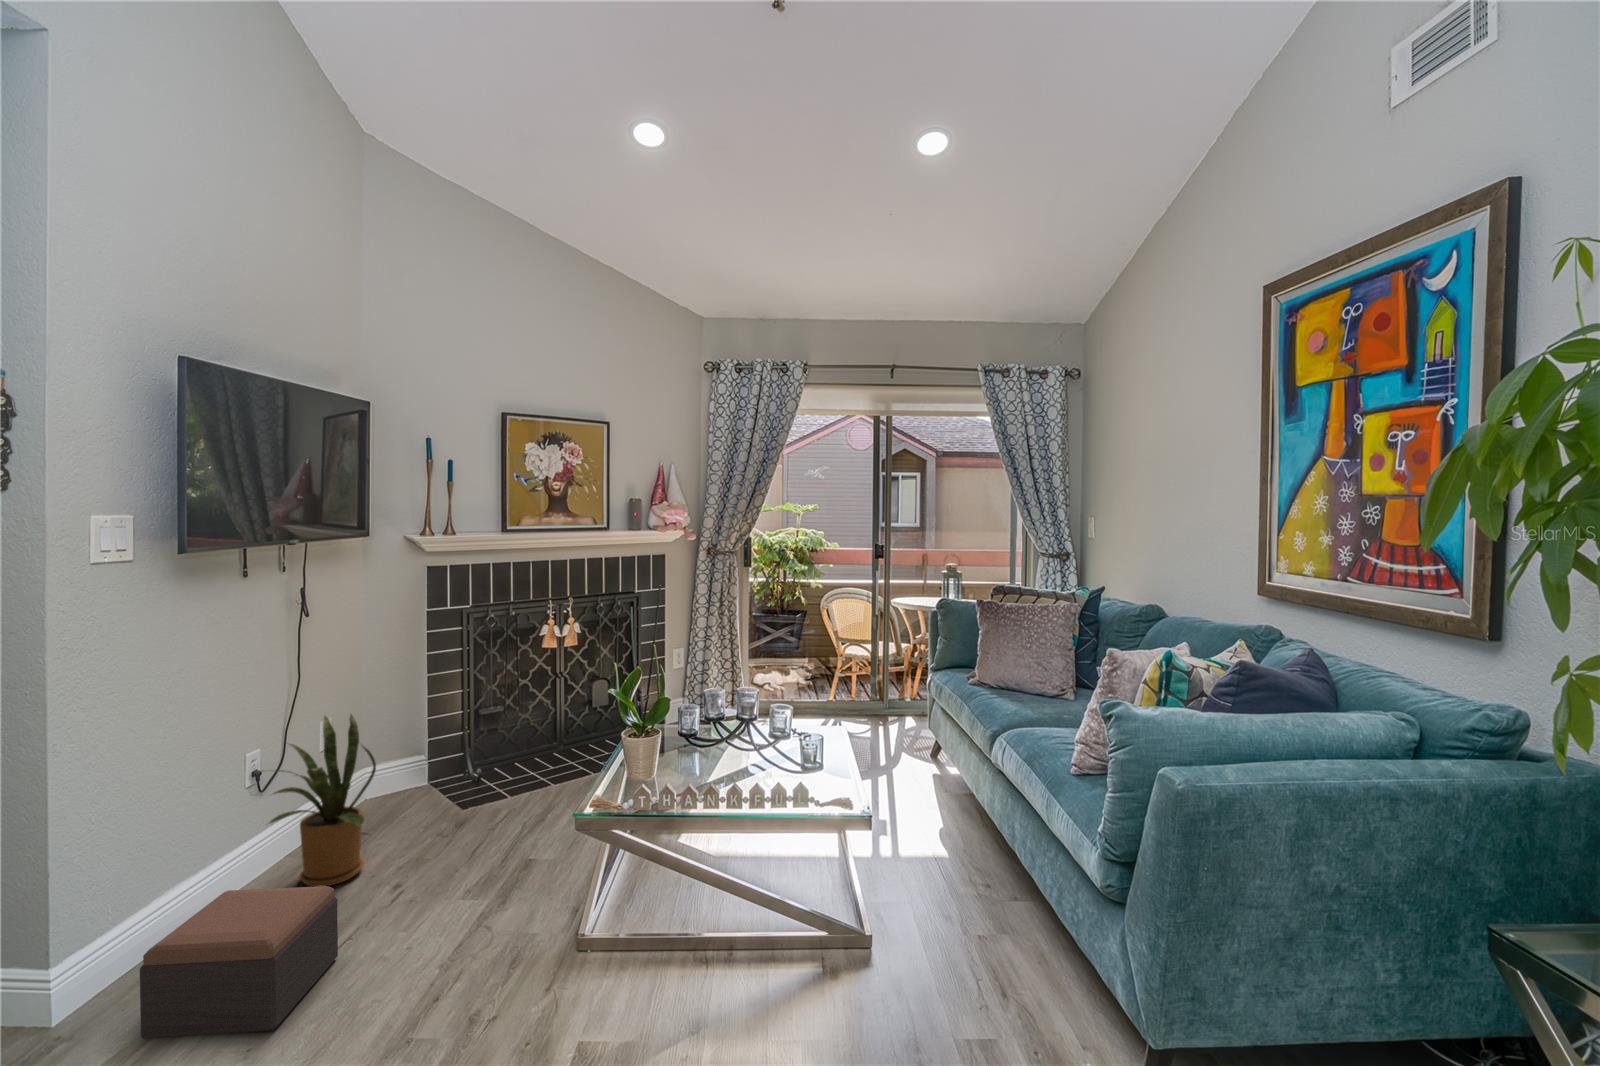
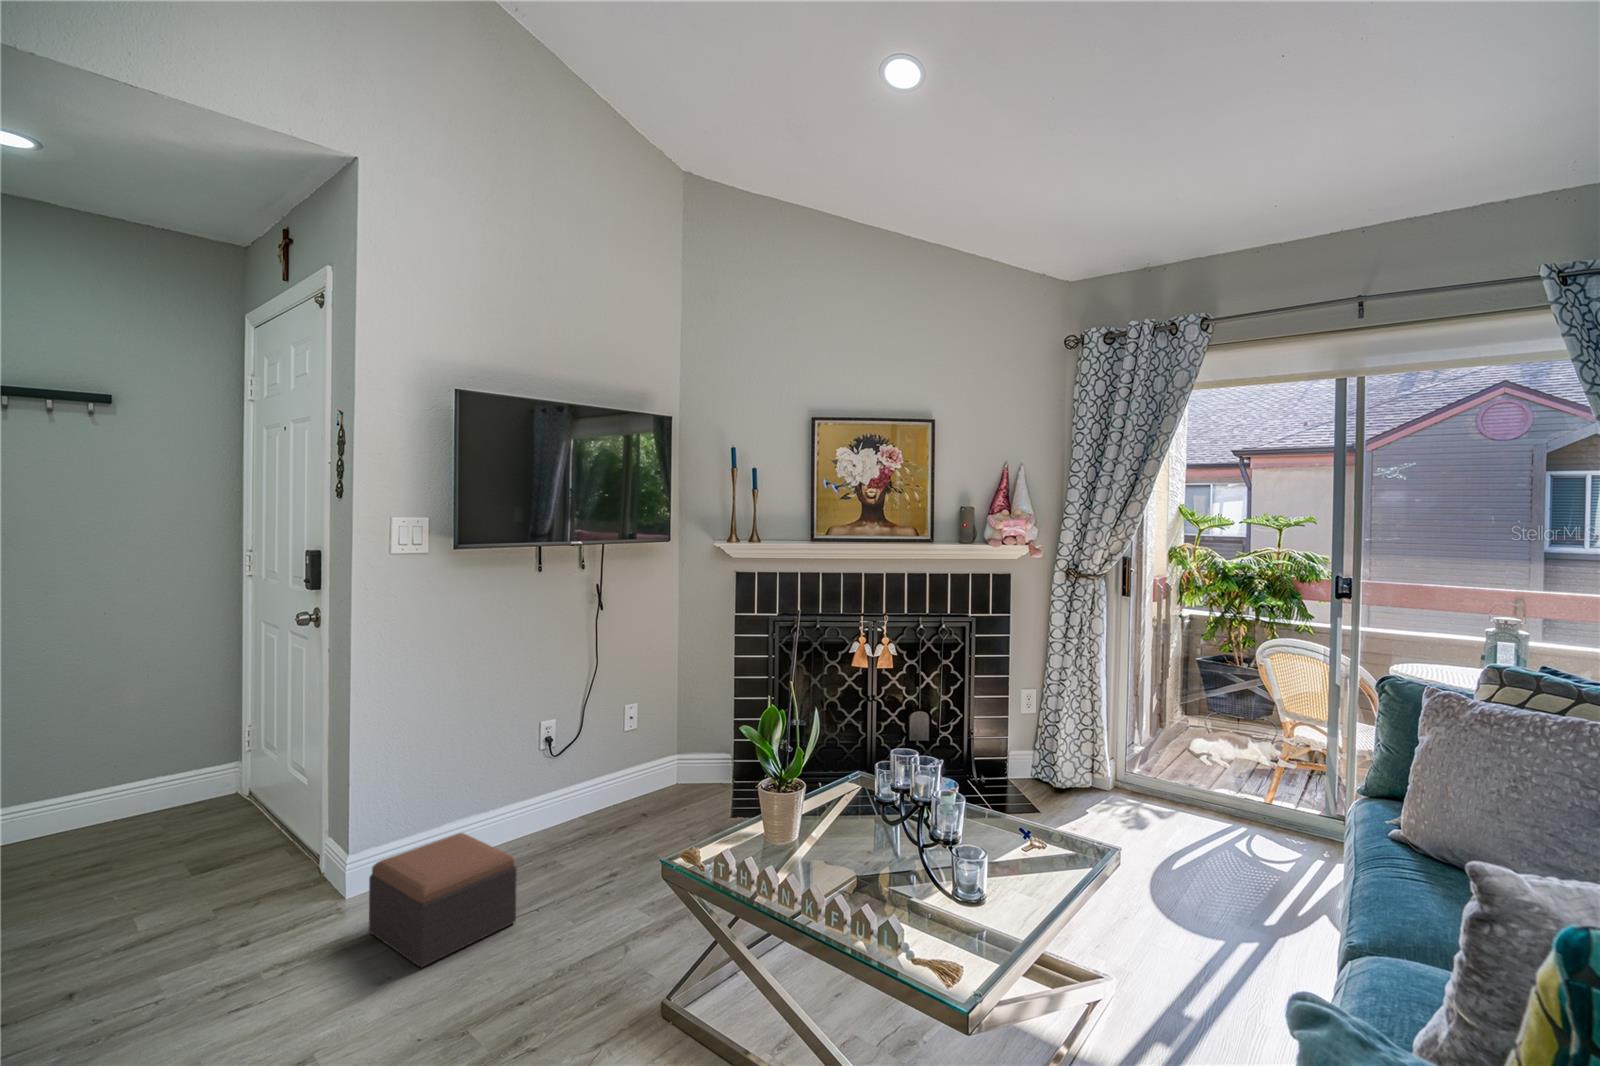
house plant: present [269,714,376,887] -> none [537,698,625,854]

